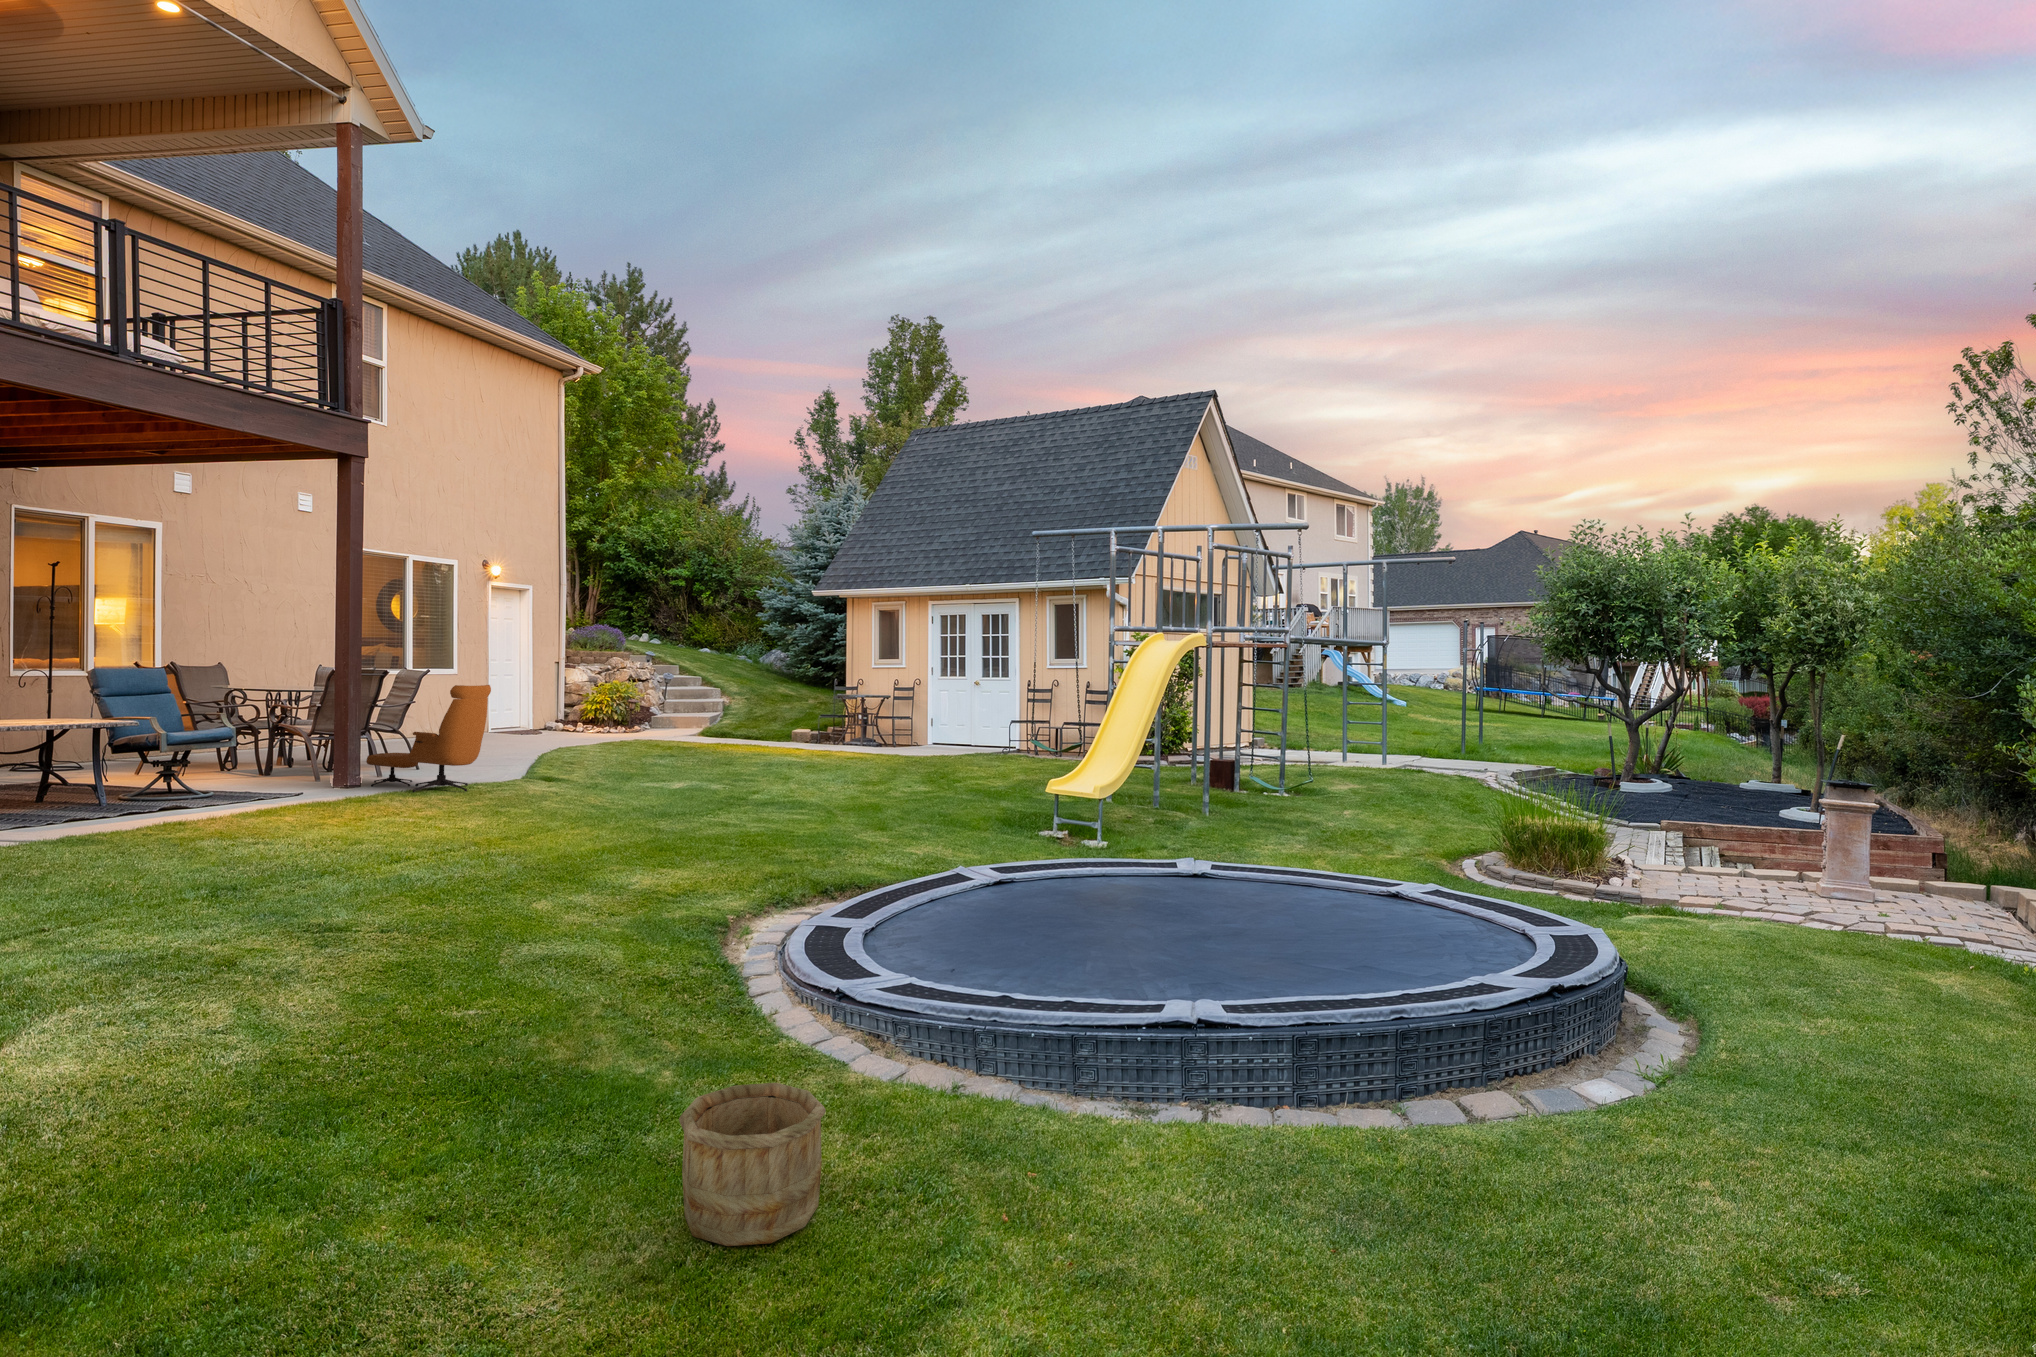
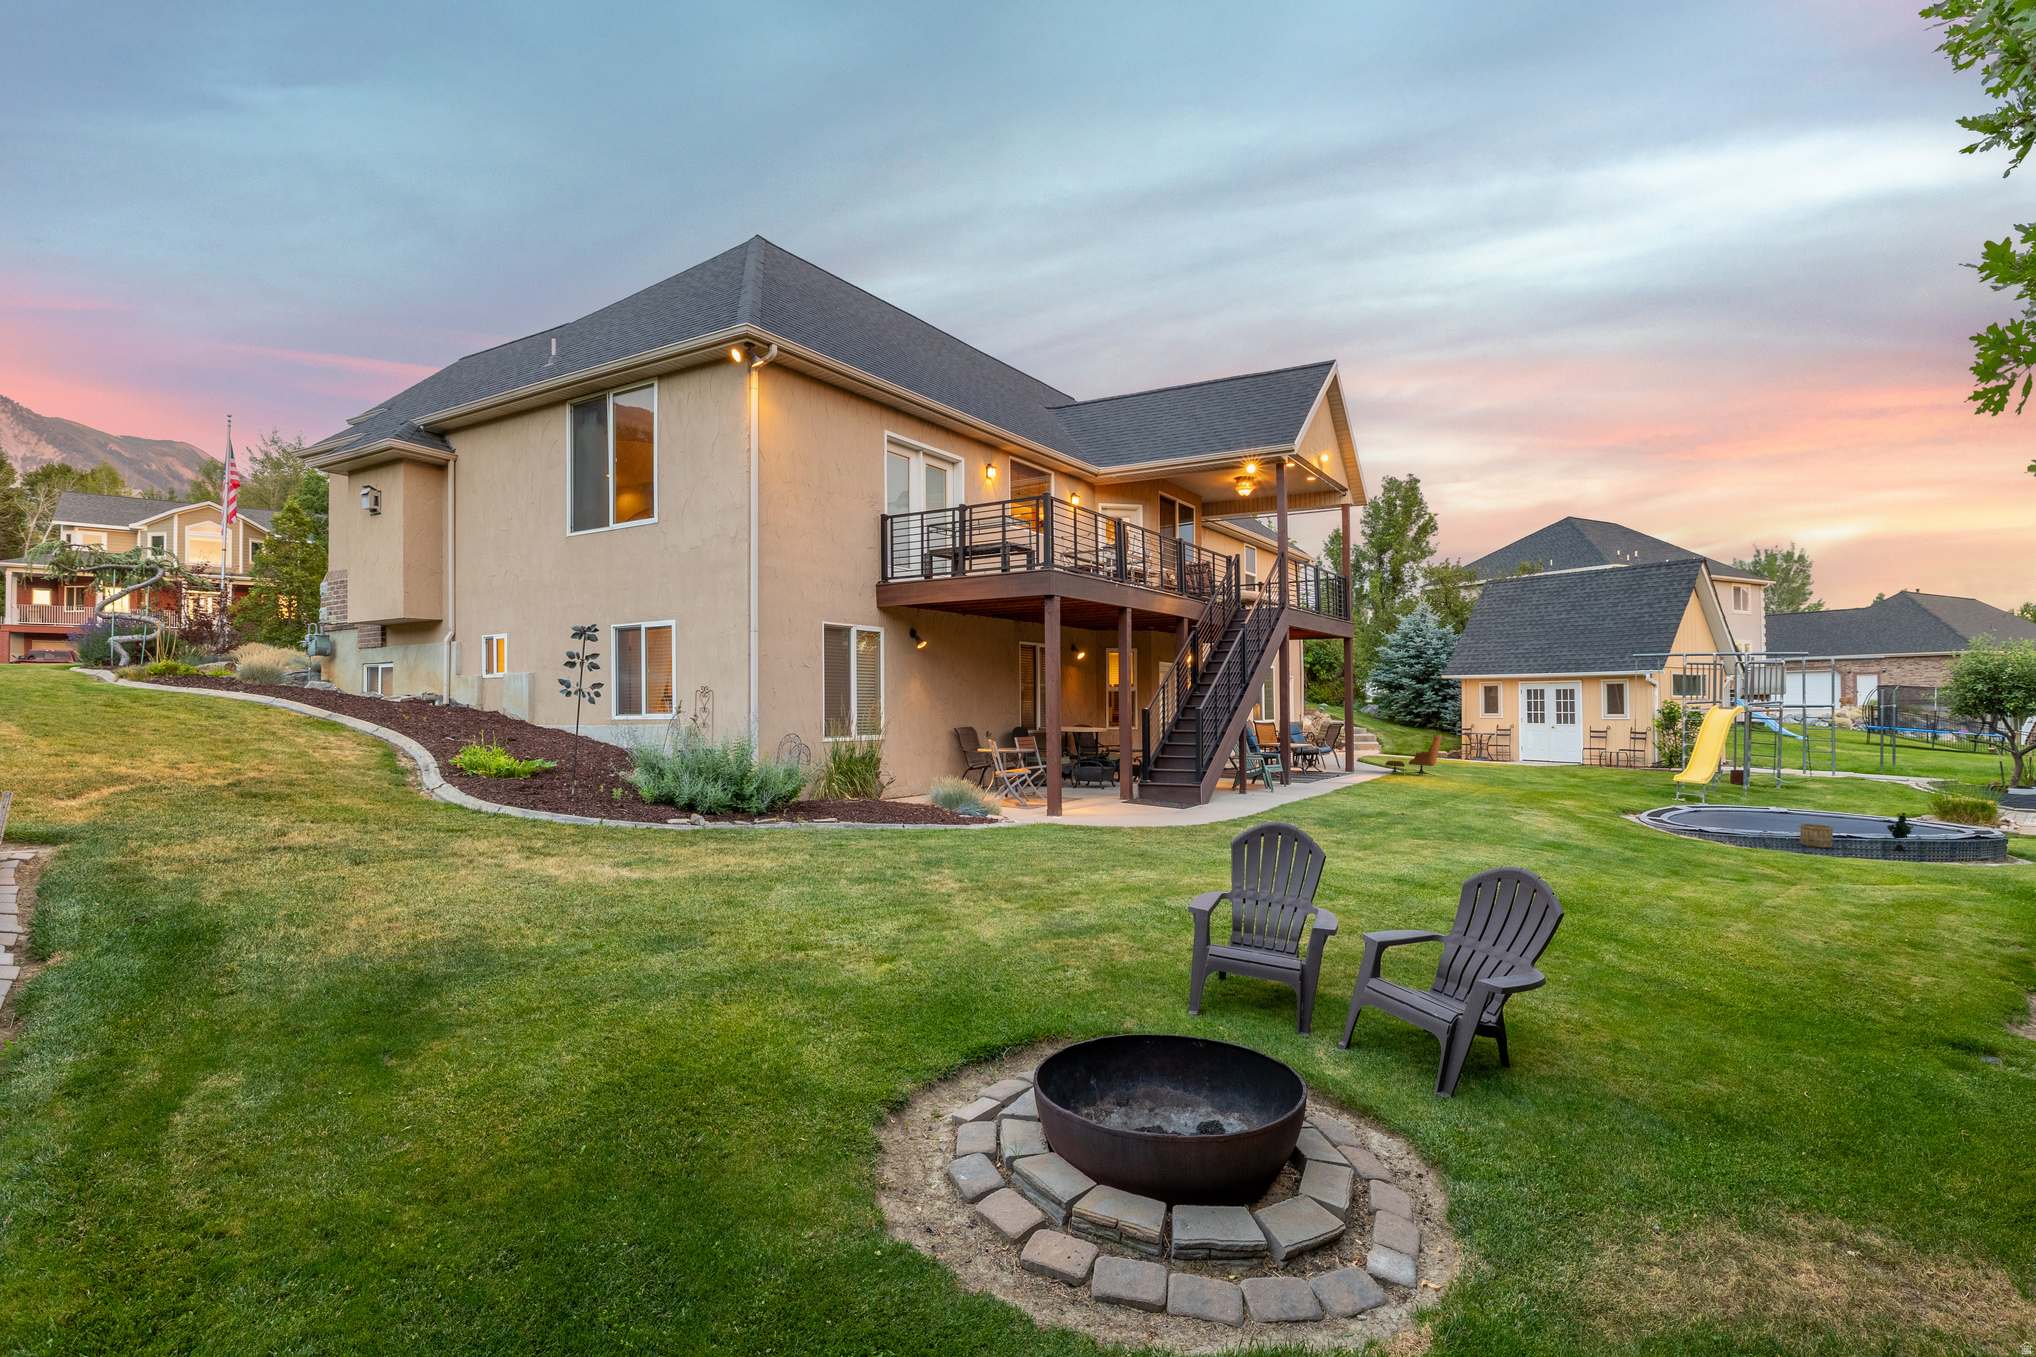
decorative plant: none [1086,1010,1197,1213] -> present [1887,813,1913,851]

